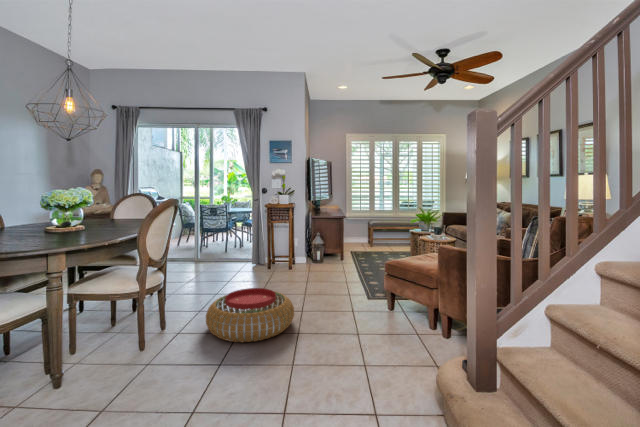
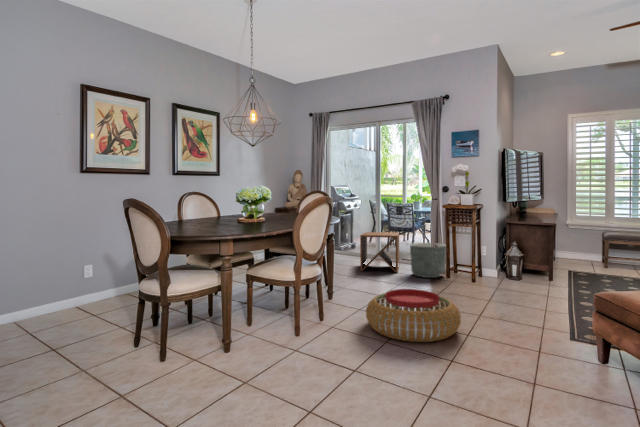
side table: none [185,230,224,271] -> present [360,232,399,273]
planter: none [235,238,267,270] -> present [410,243,446,278]

